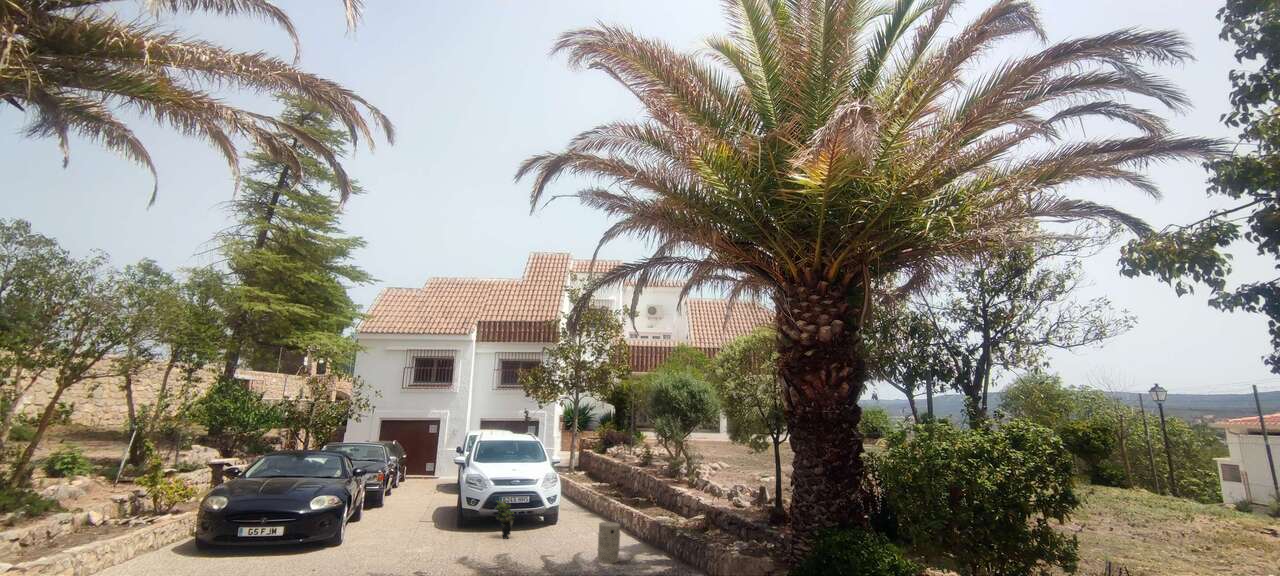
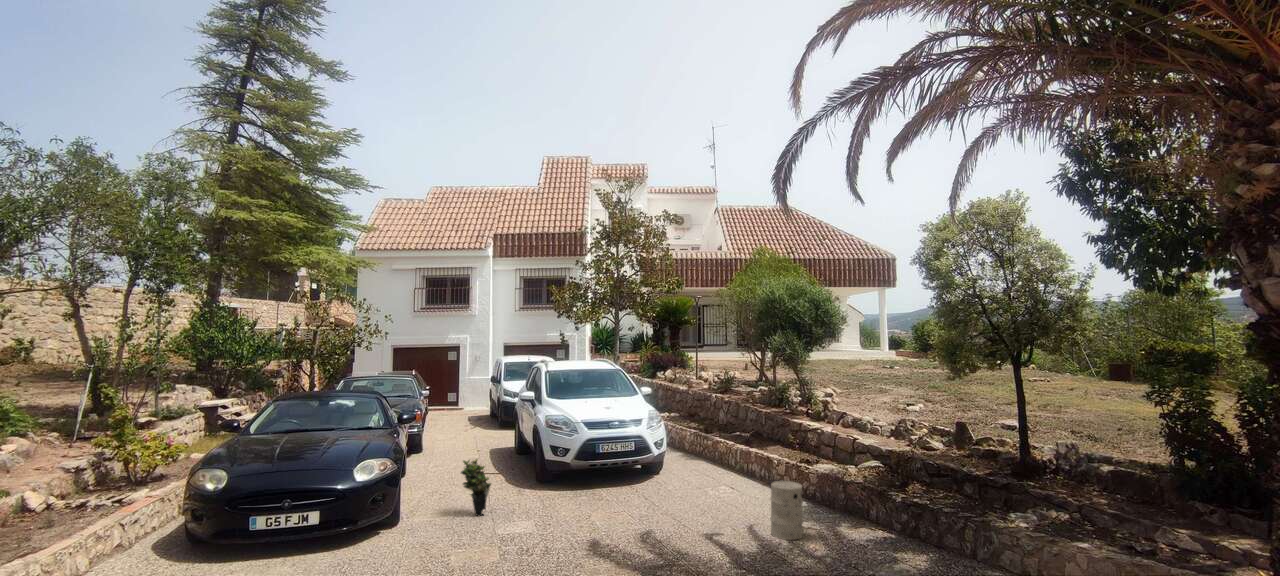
potted plant: present [495,501,514,539] -> present [461,459,491,516]

